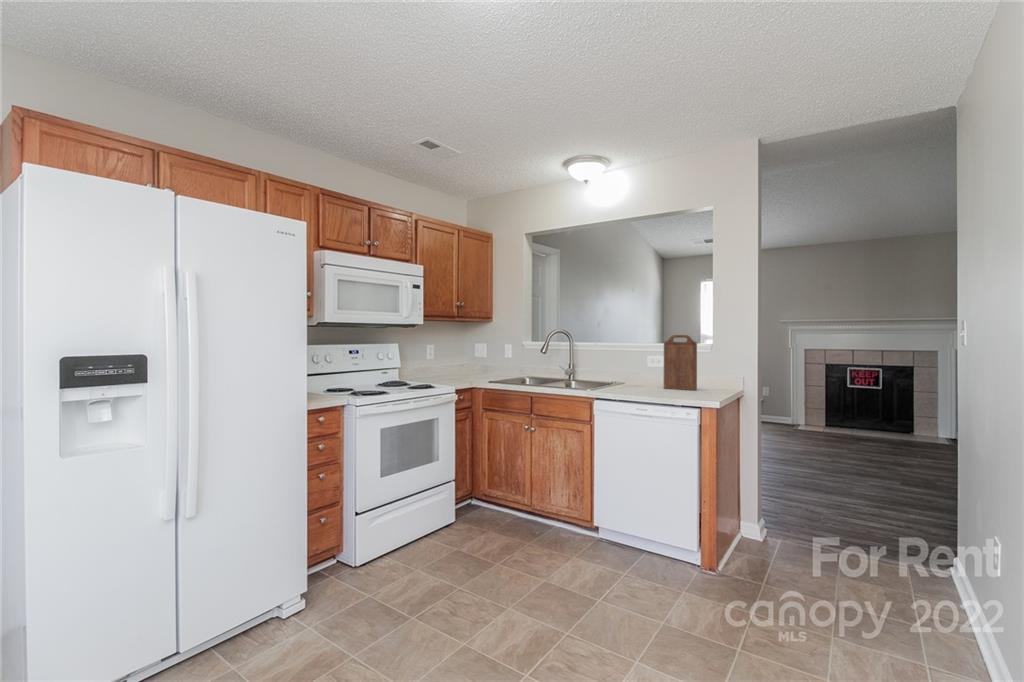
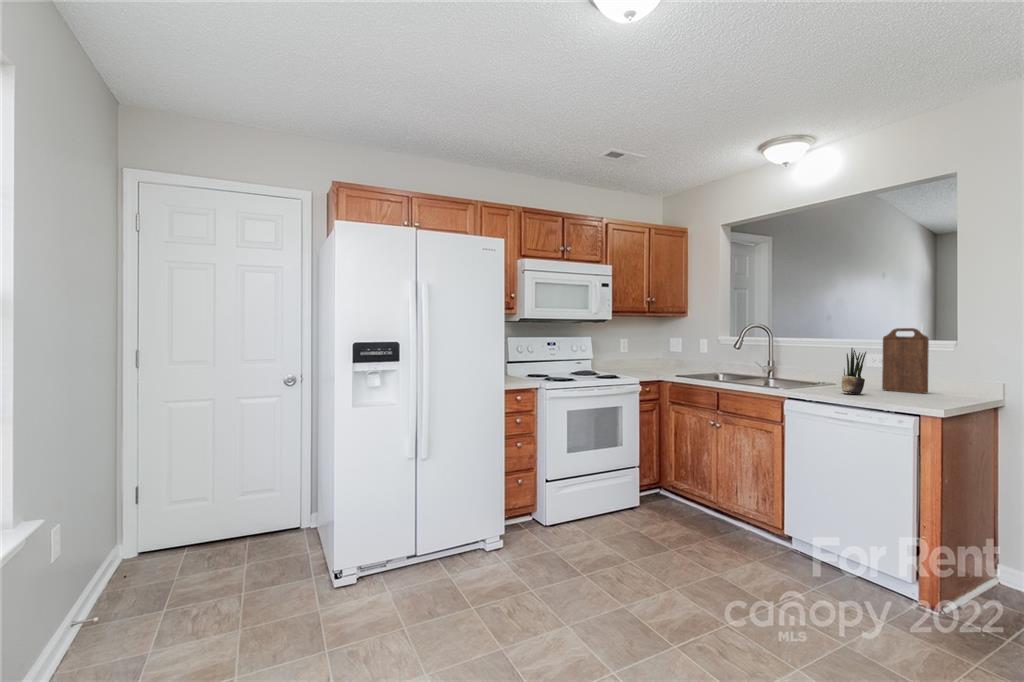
potted plant: none [640,352,659,394] -> present [842,348,866,394]

